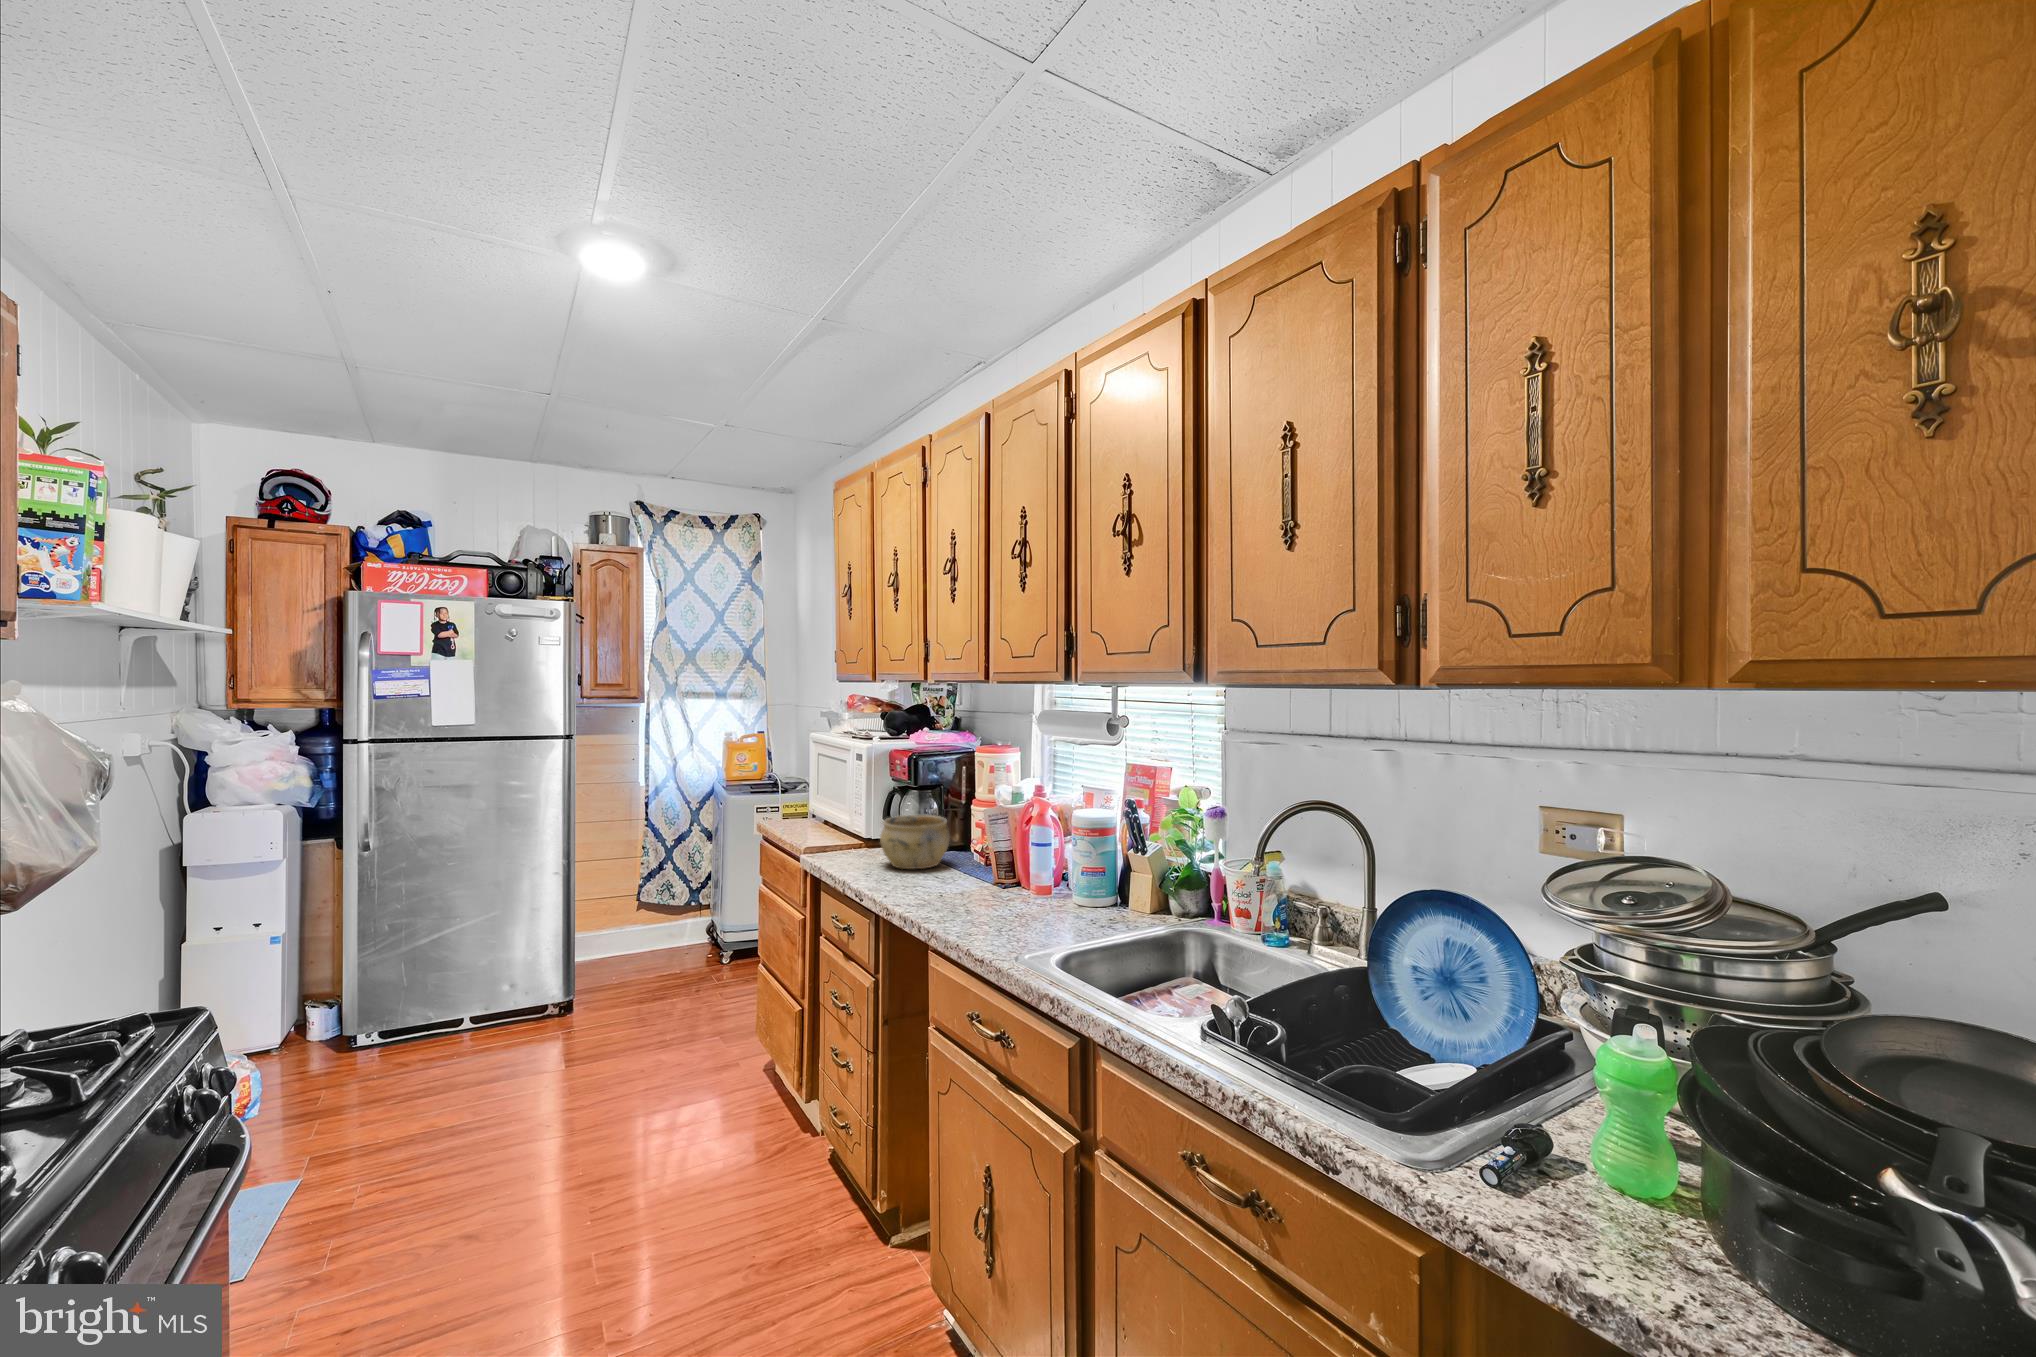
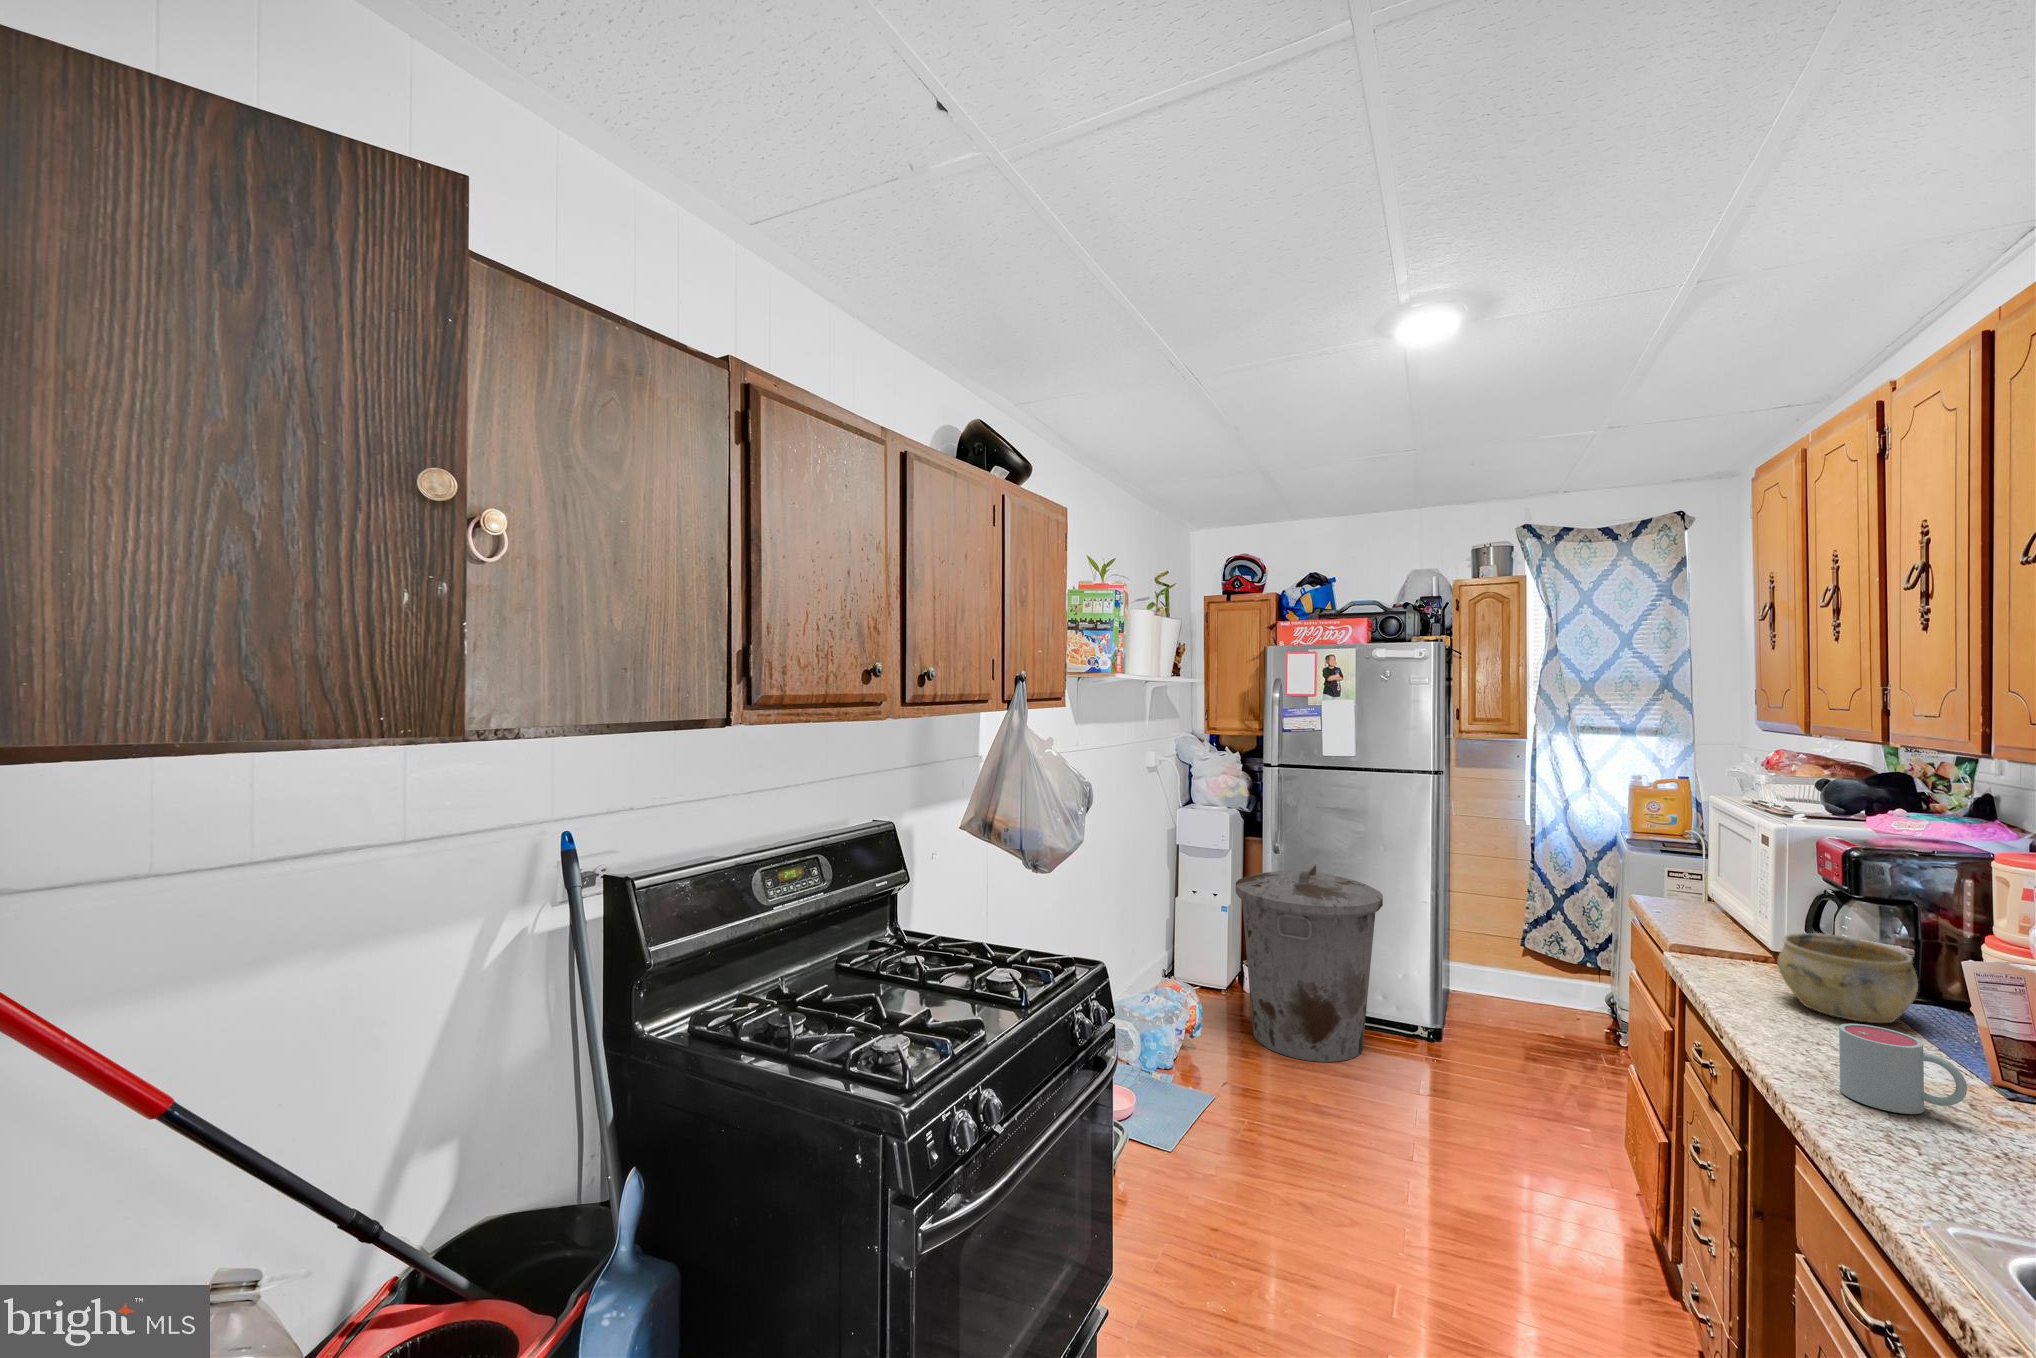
trash can: none [308,859,514,1100] -> present [1236,864,1383,1062]
mug: none [940,860,998,911] -> present [1839,1024,1967,1114]

